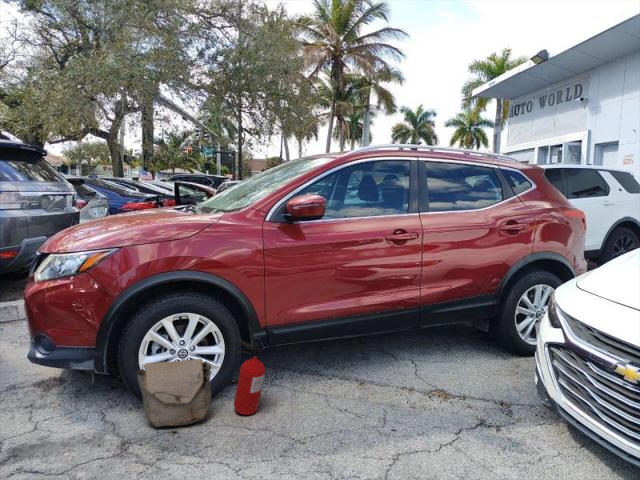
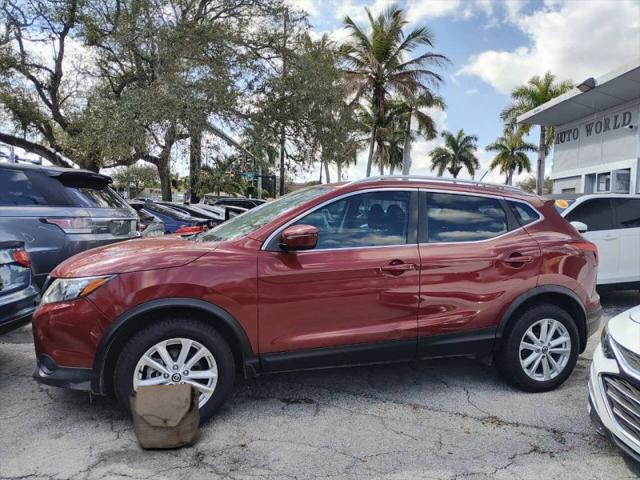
fire extinguisher: present [234,339,265,415] -> none [222,366,252,441]

